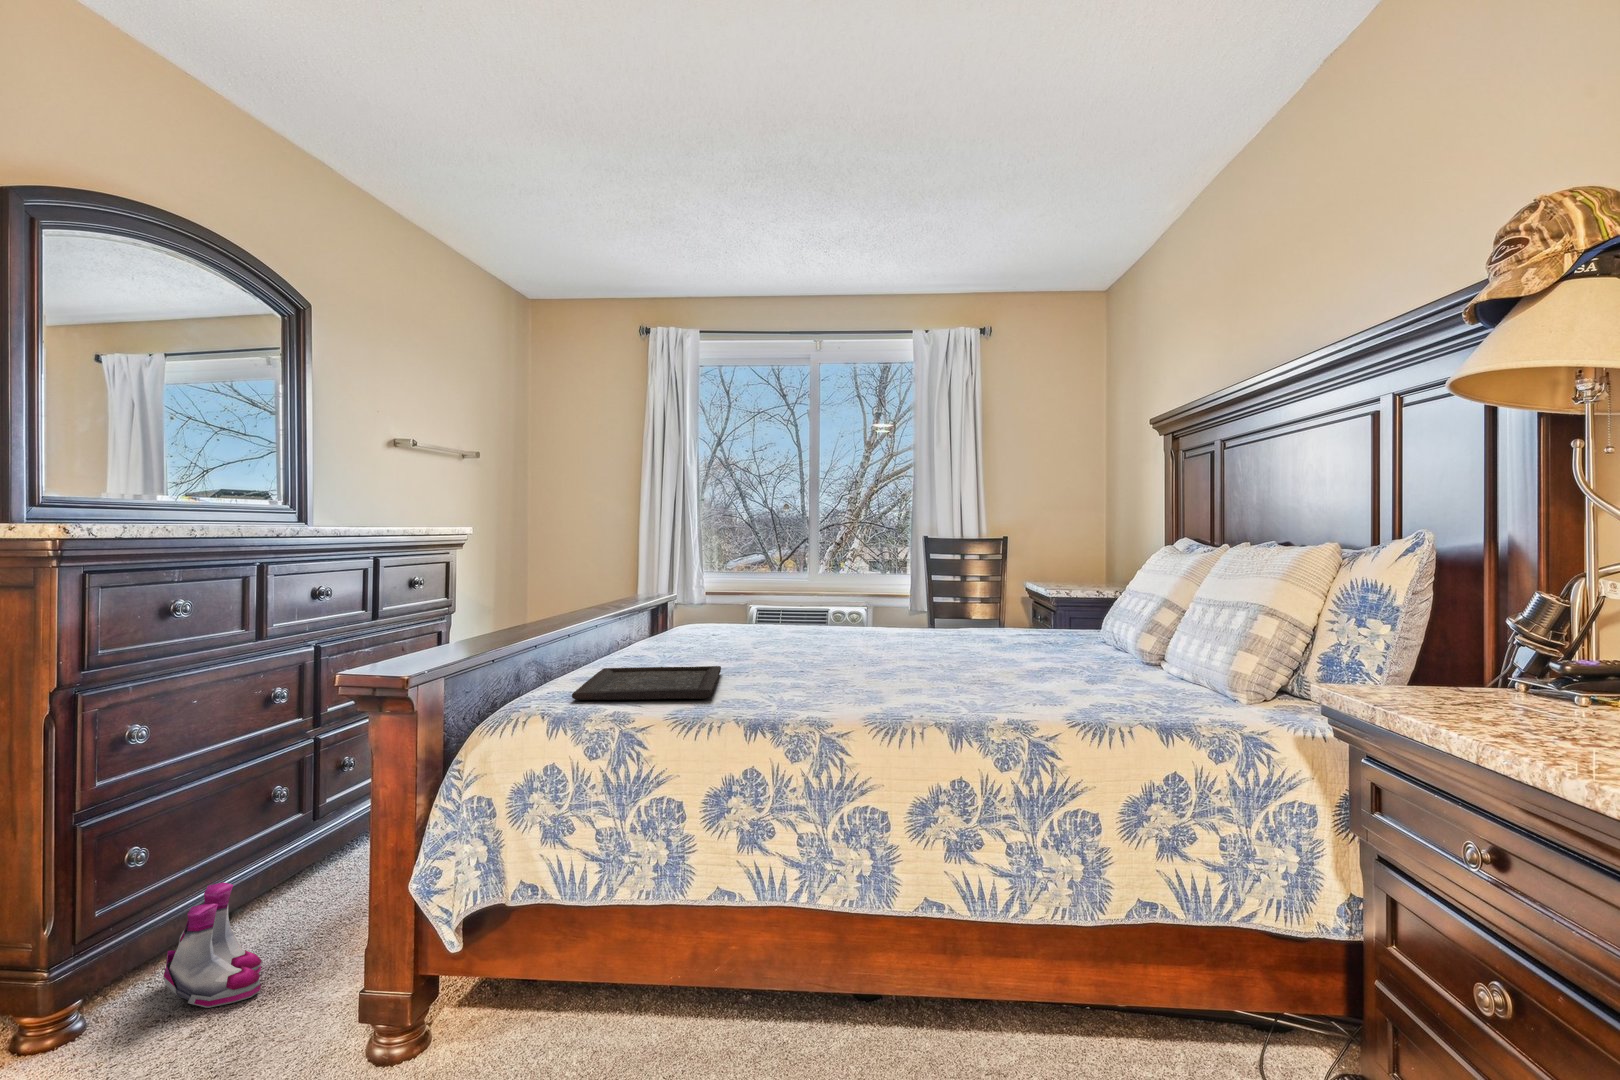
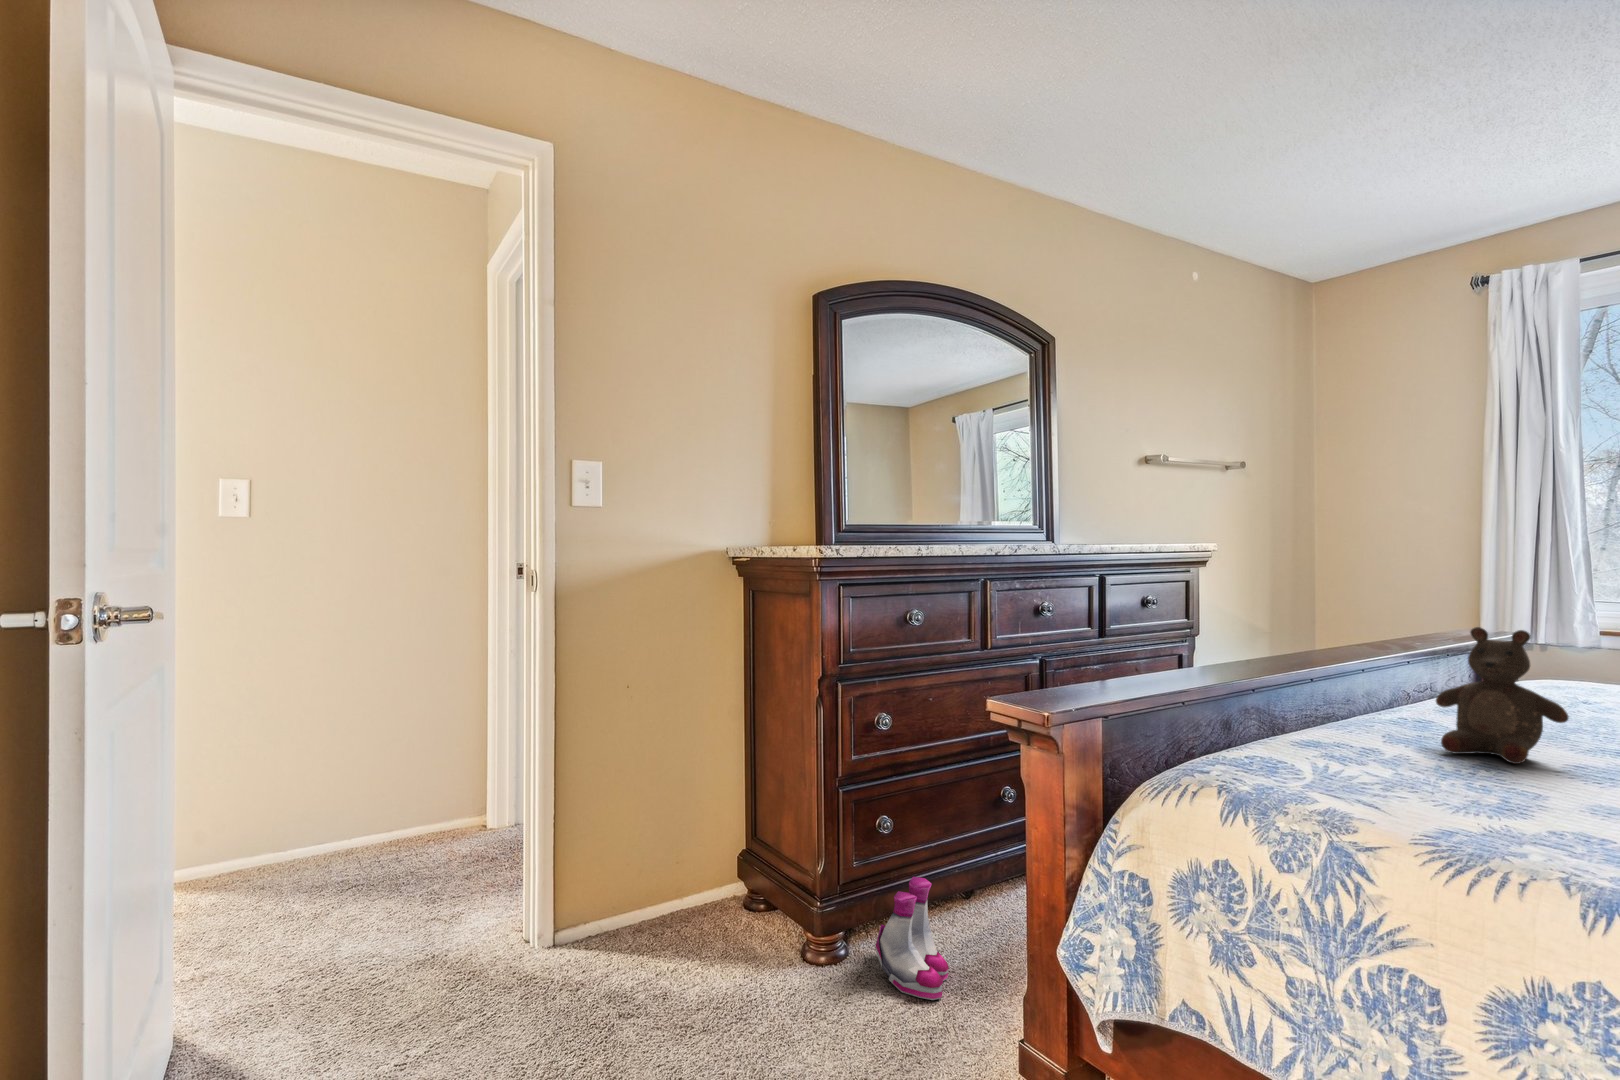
stuffed bear: none [652,574,718,658] -> present [1436,627,1569,764]
tray: present [572,666,721,700] -> none [1268,749,1561,829]

